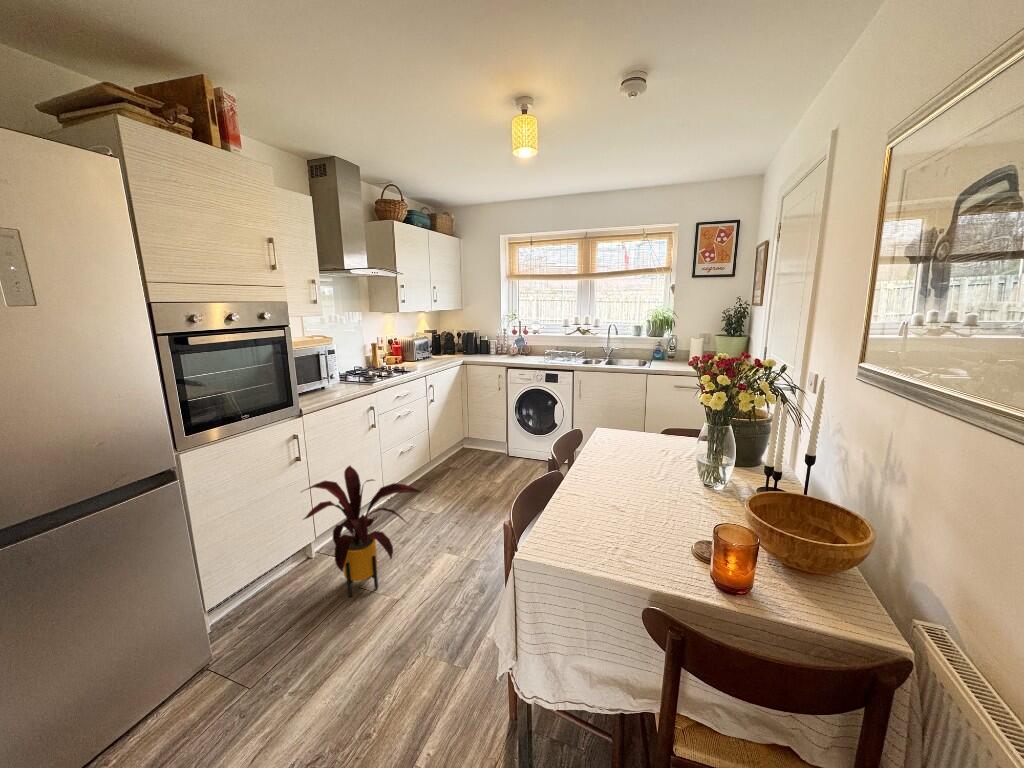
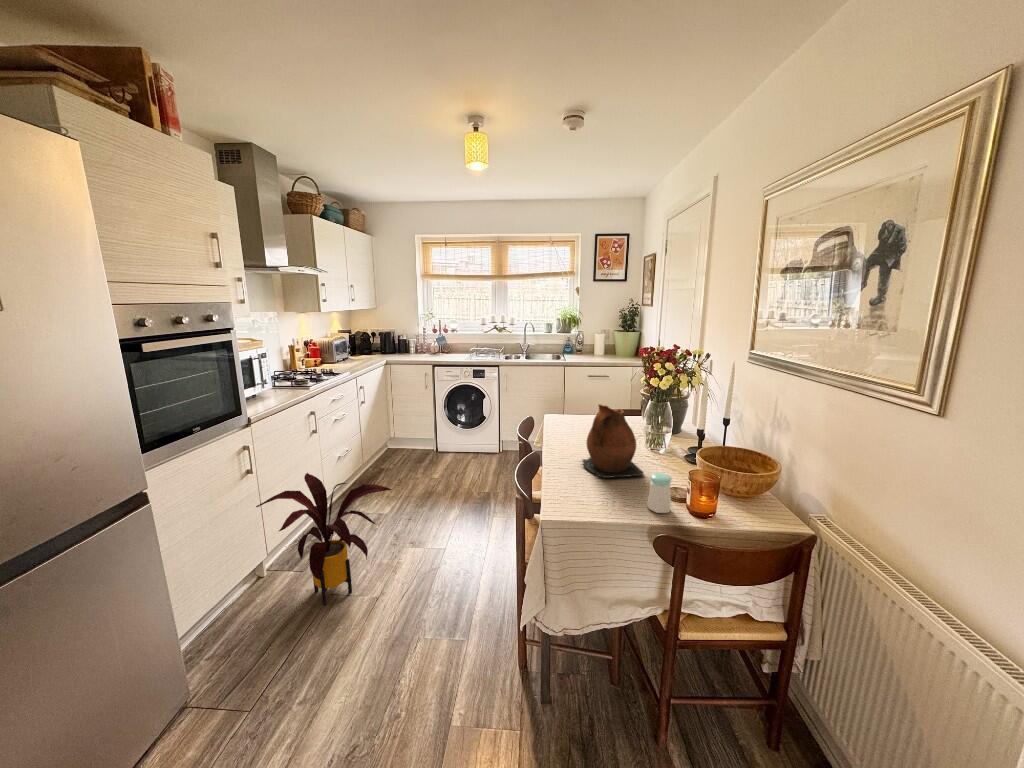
ceramic pitcher: none [597,422,673,520] -> present [583,404,644,478]
salt shaker: none [650,521,684,578] -> present [647,473,671,513]

